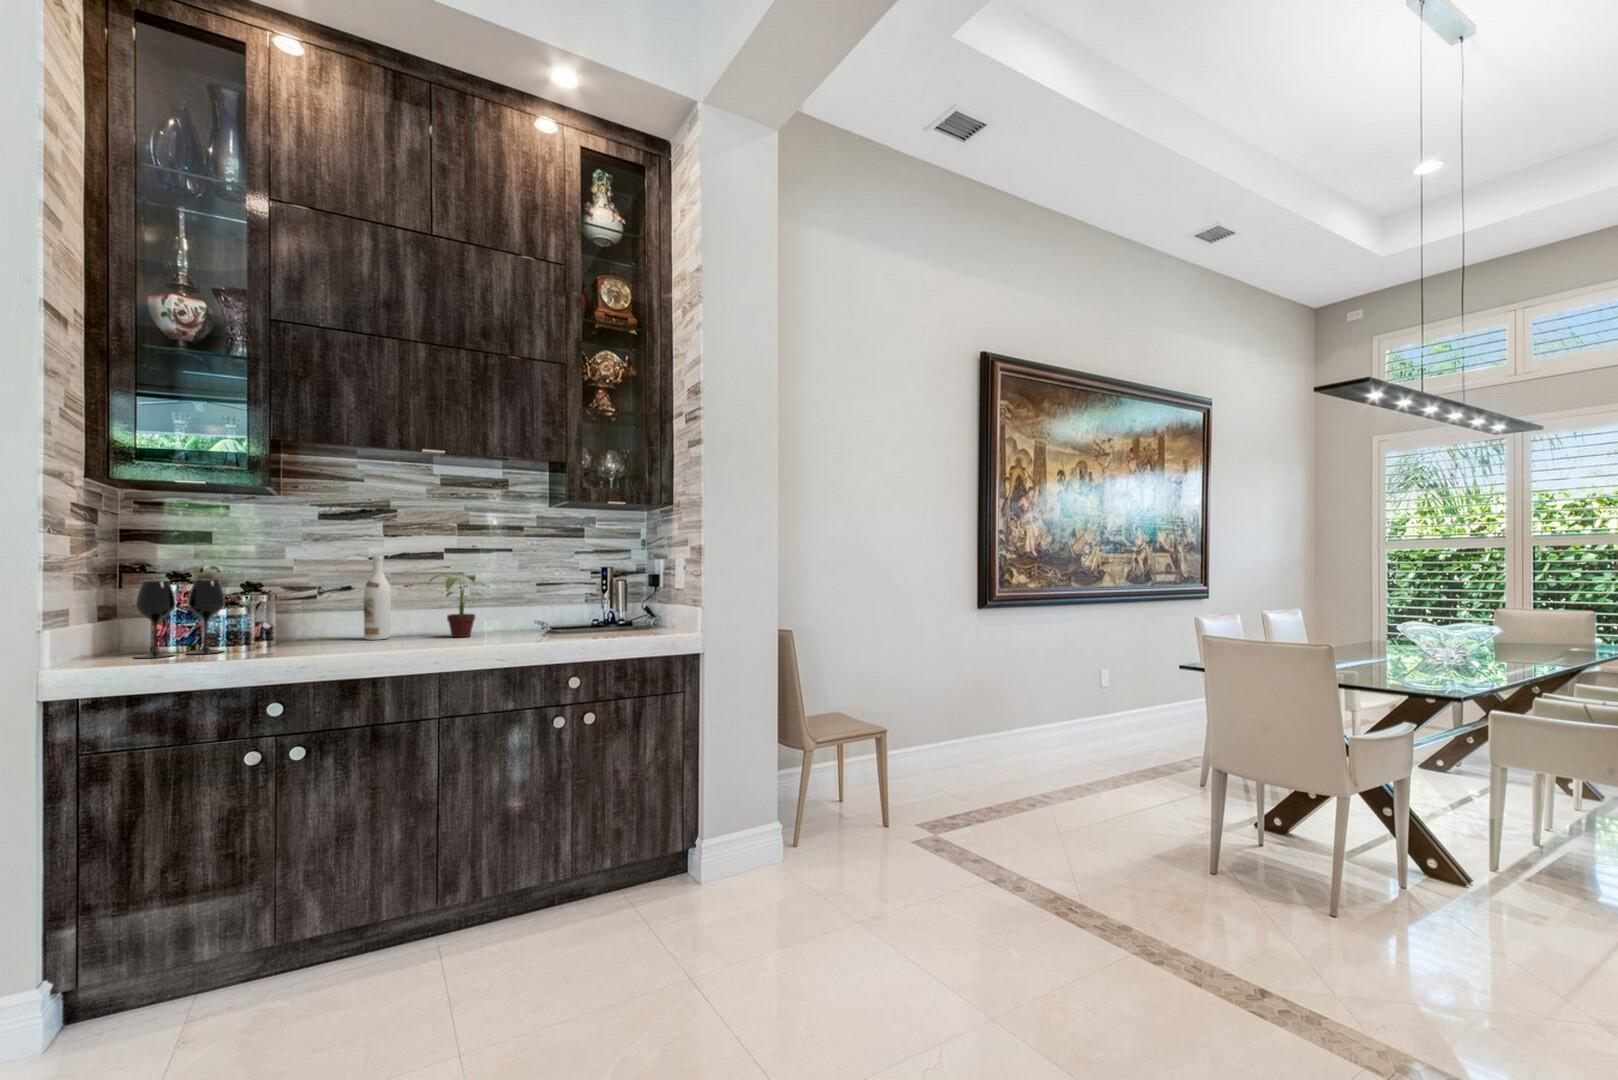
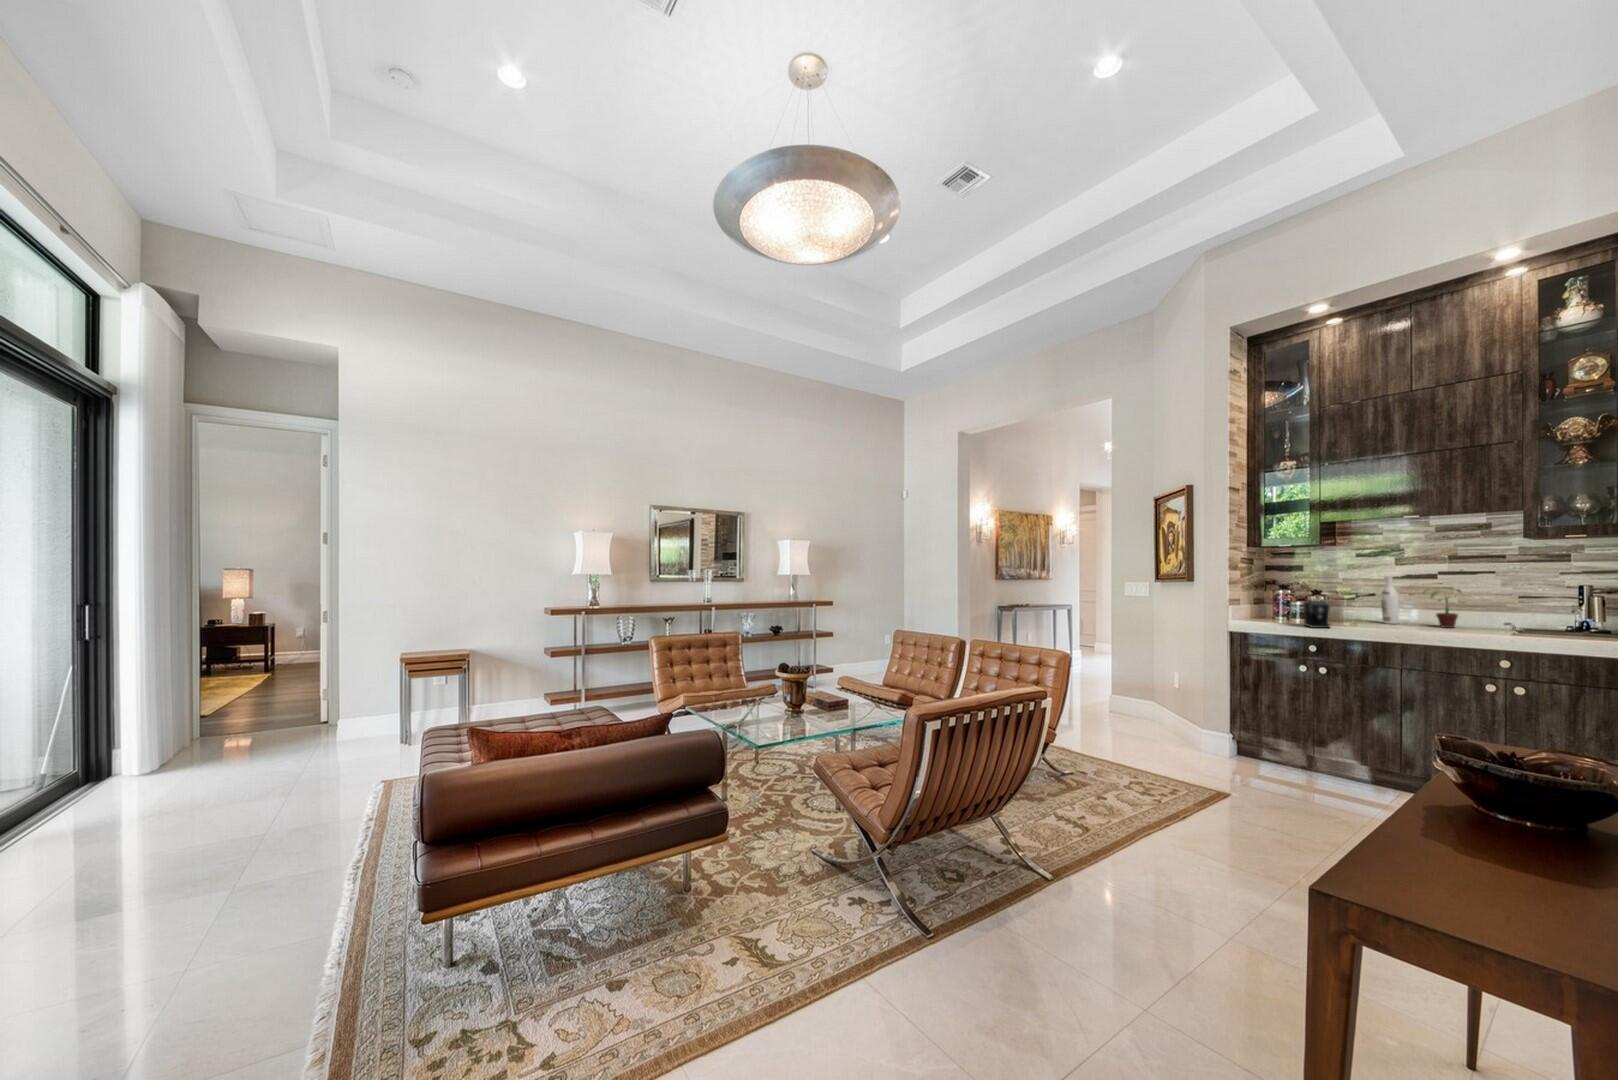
wine glass: present [135,580,225,658] -> none [1265,588,1305,622]
coffee maker: none [233,603,332,661] -> present [1303,601,1331,628]

